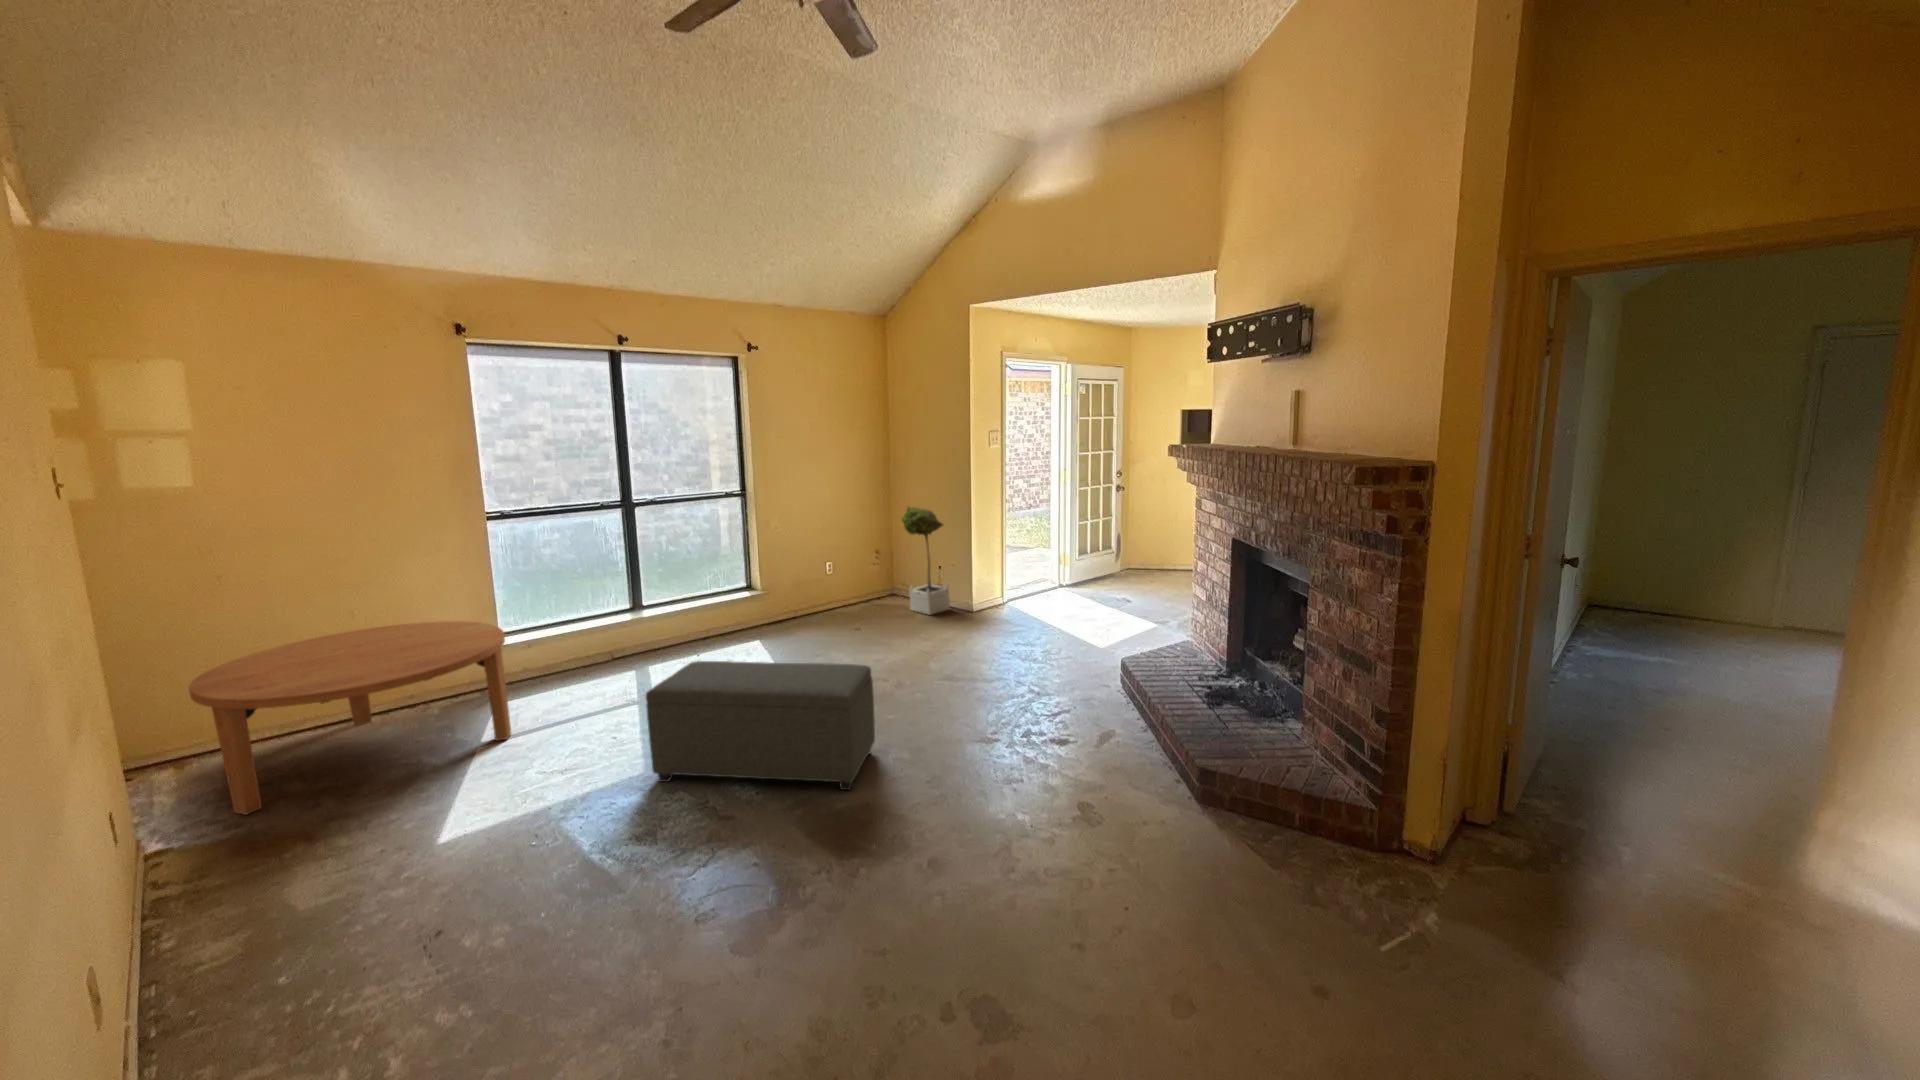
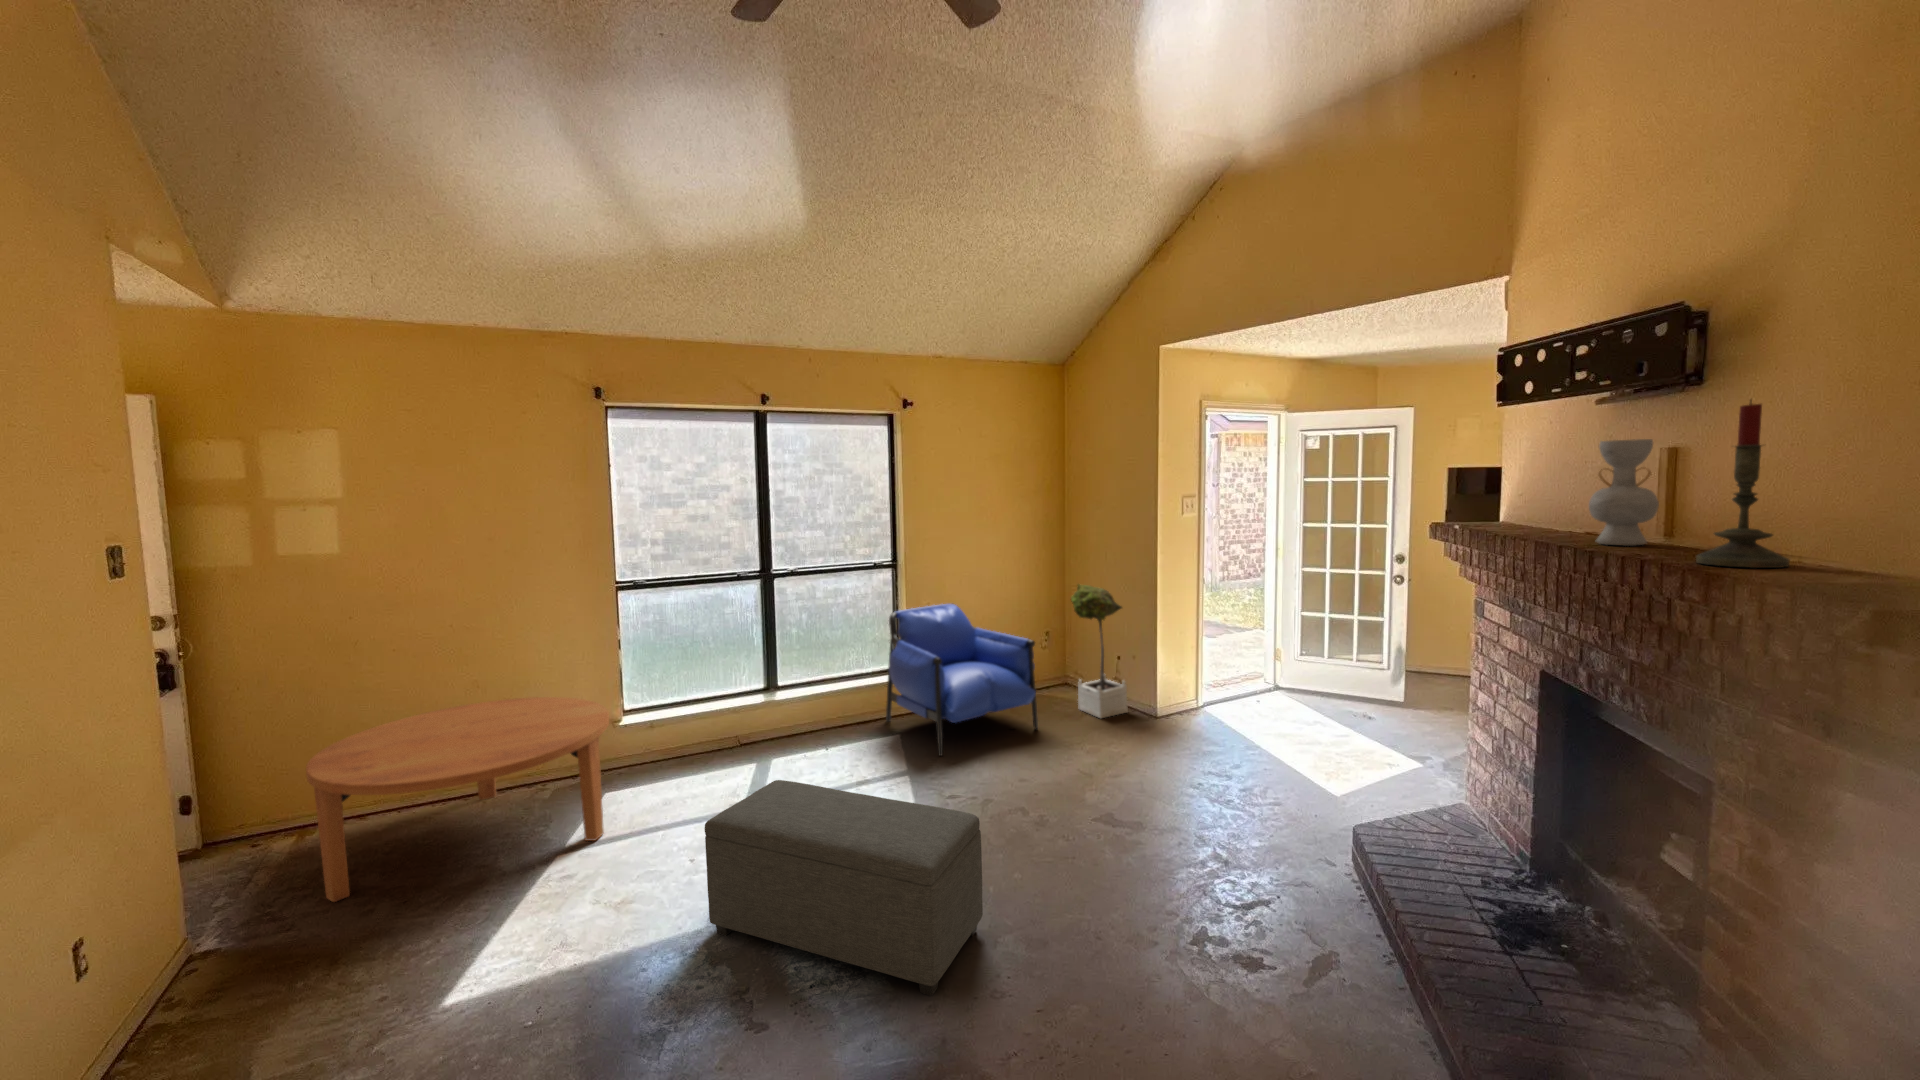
candle: none [1304,361,1344,456] -> present [1696,400,1789,568]
decorative vase: none [1256,385,1291,451] -> present [1589,439,1659,546]
armchair: none [746,527,881,651] -> present [886,604,1038,756]

